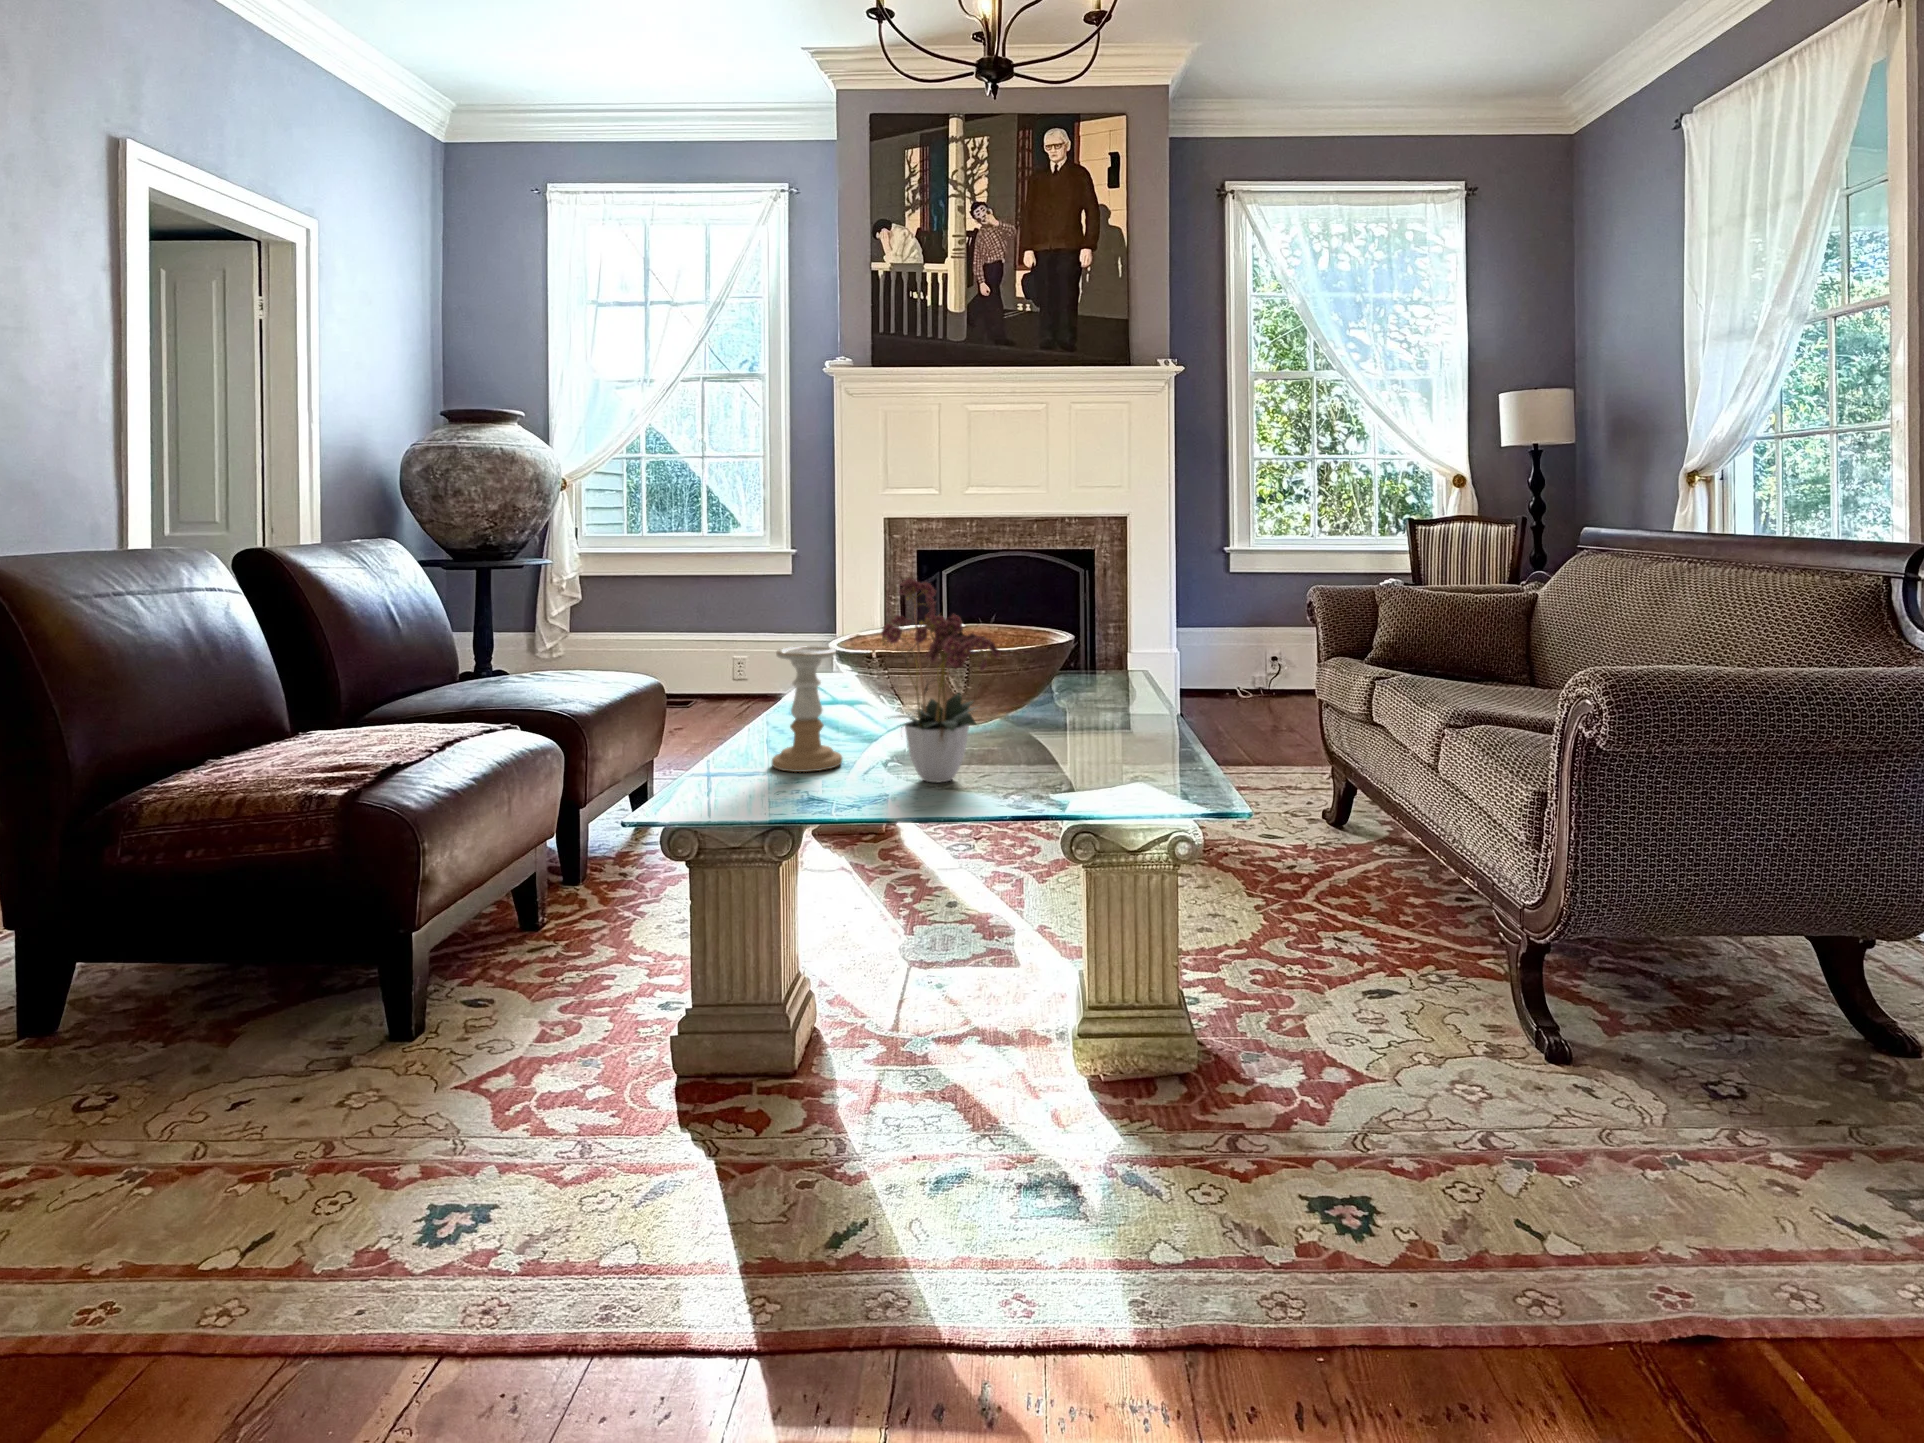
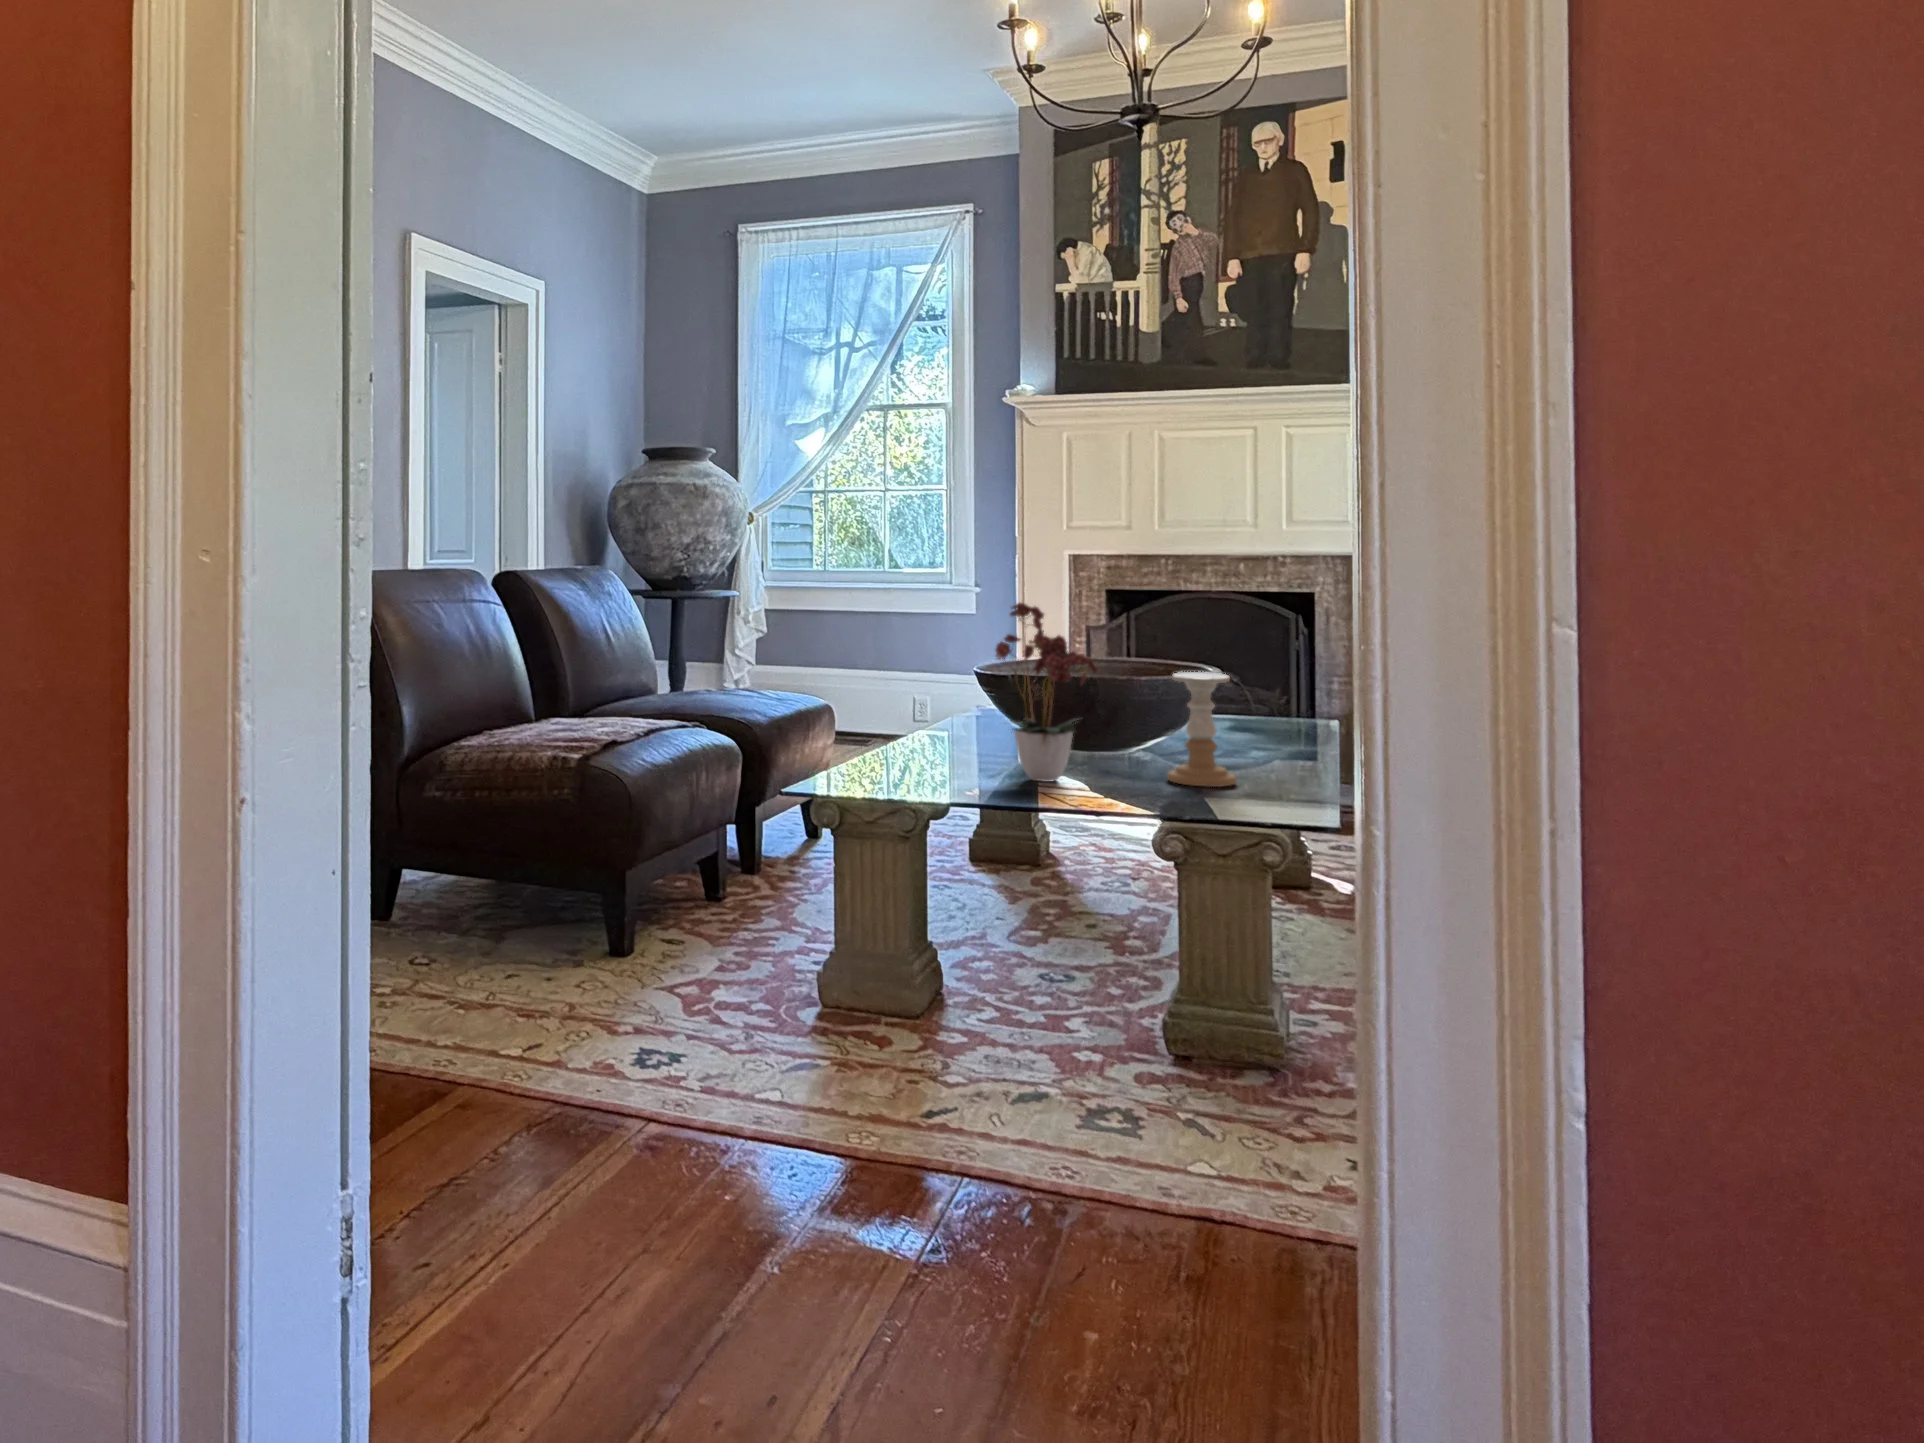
candle holder: present [772,646,842,772] -> present [1167,672,1237,787]

